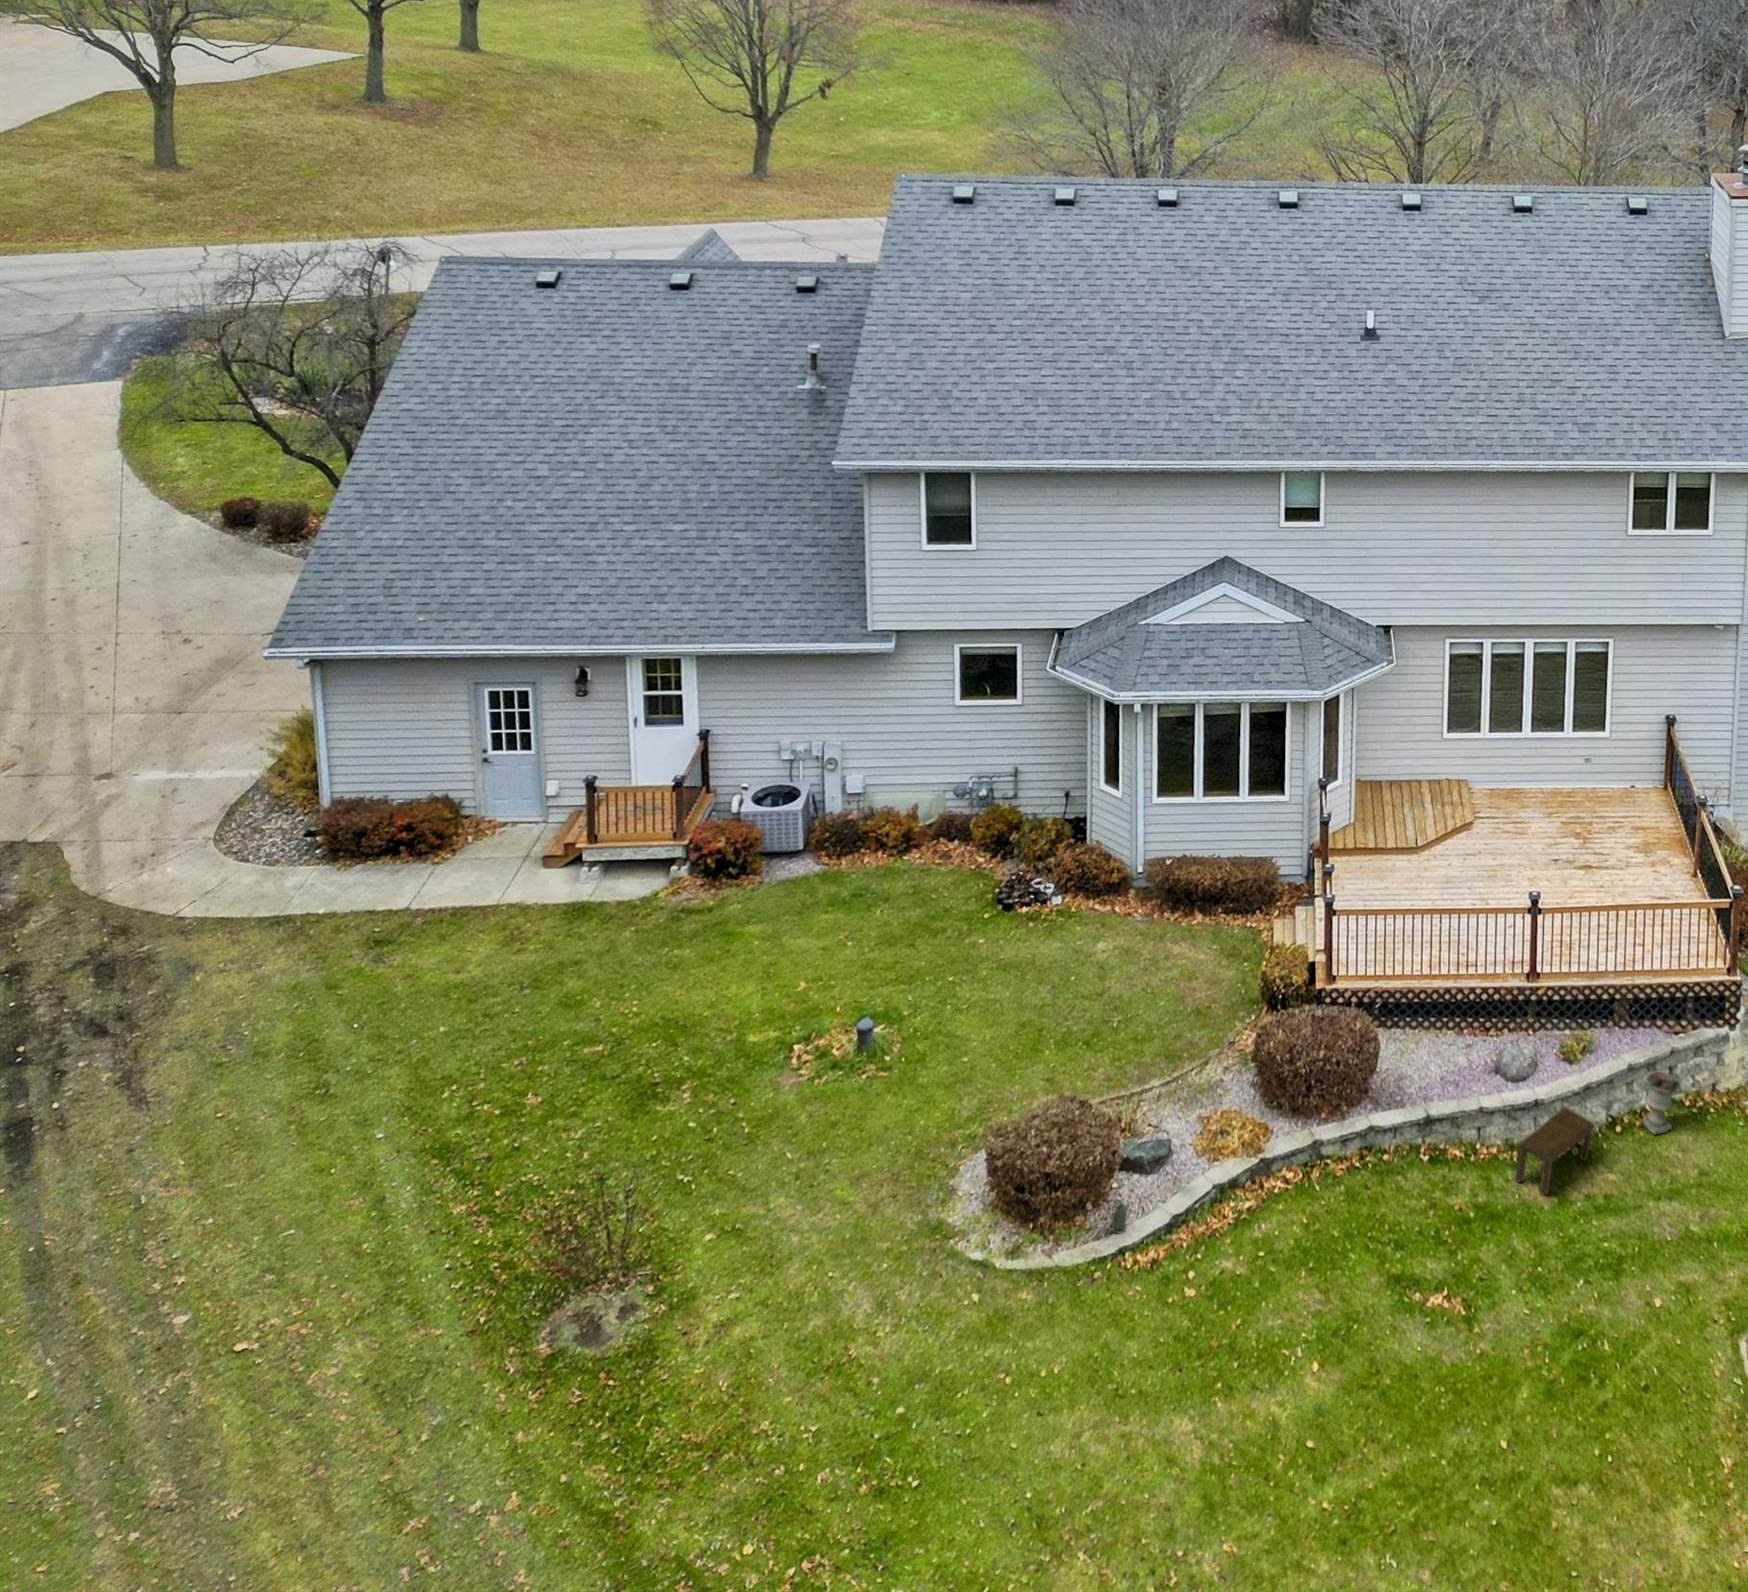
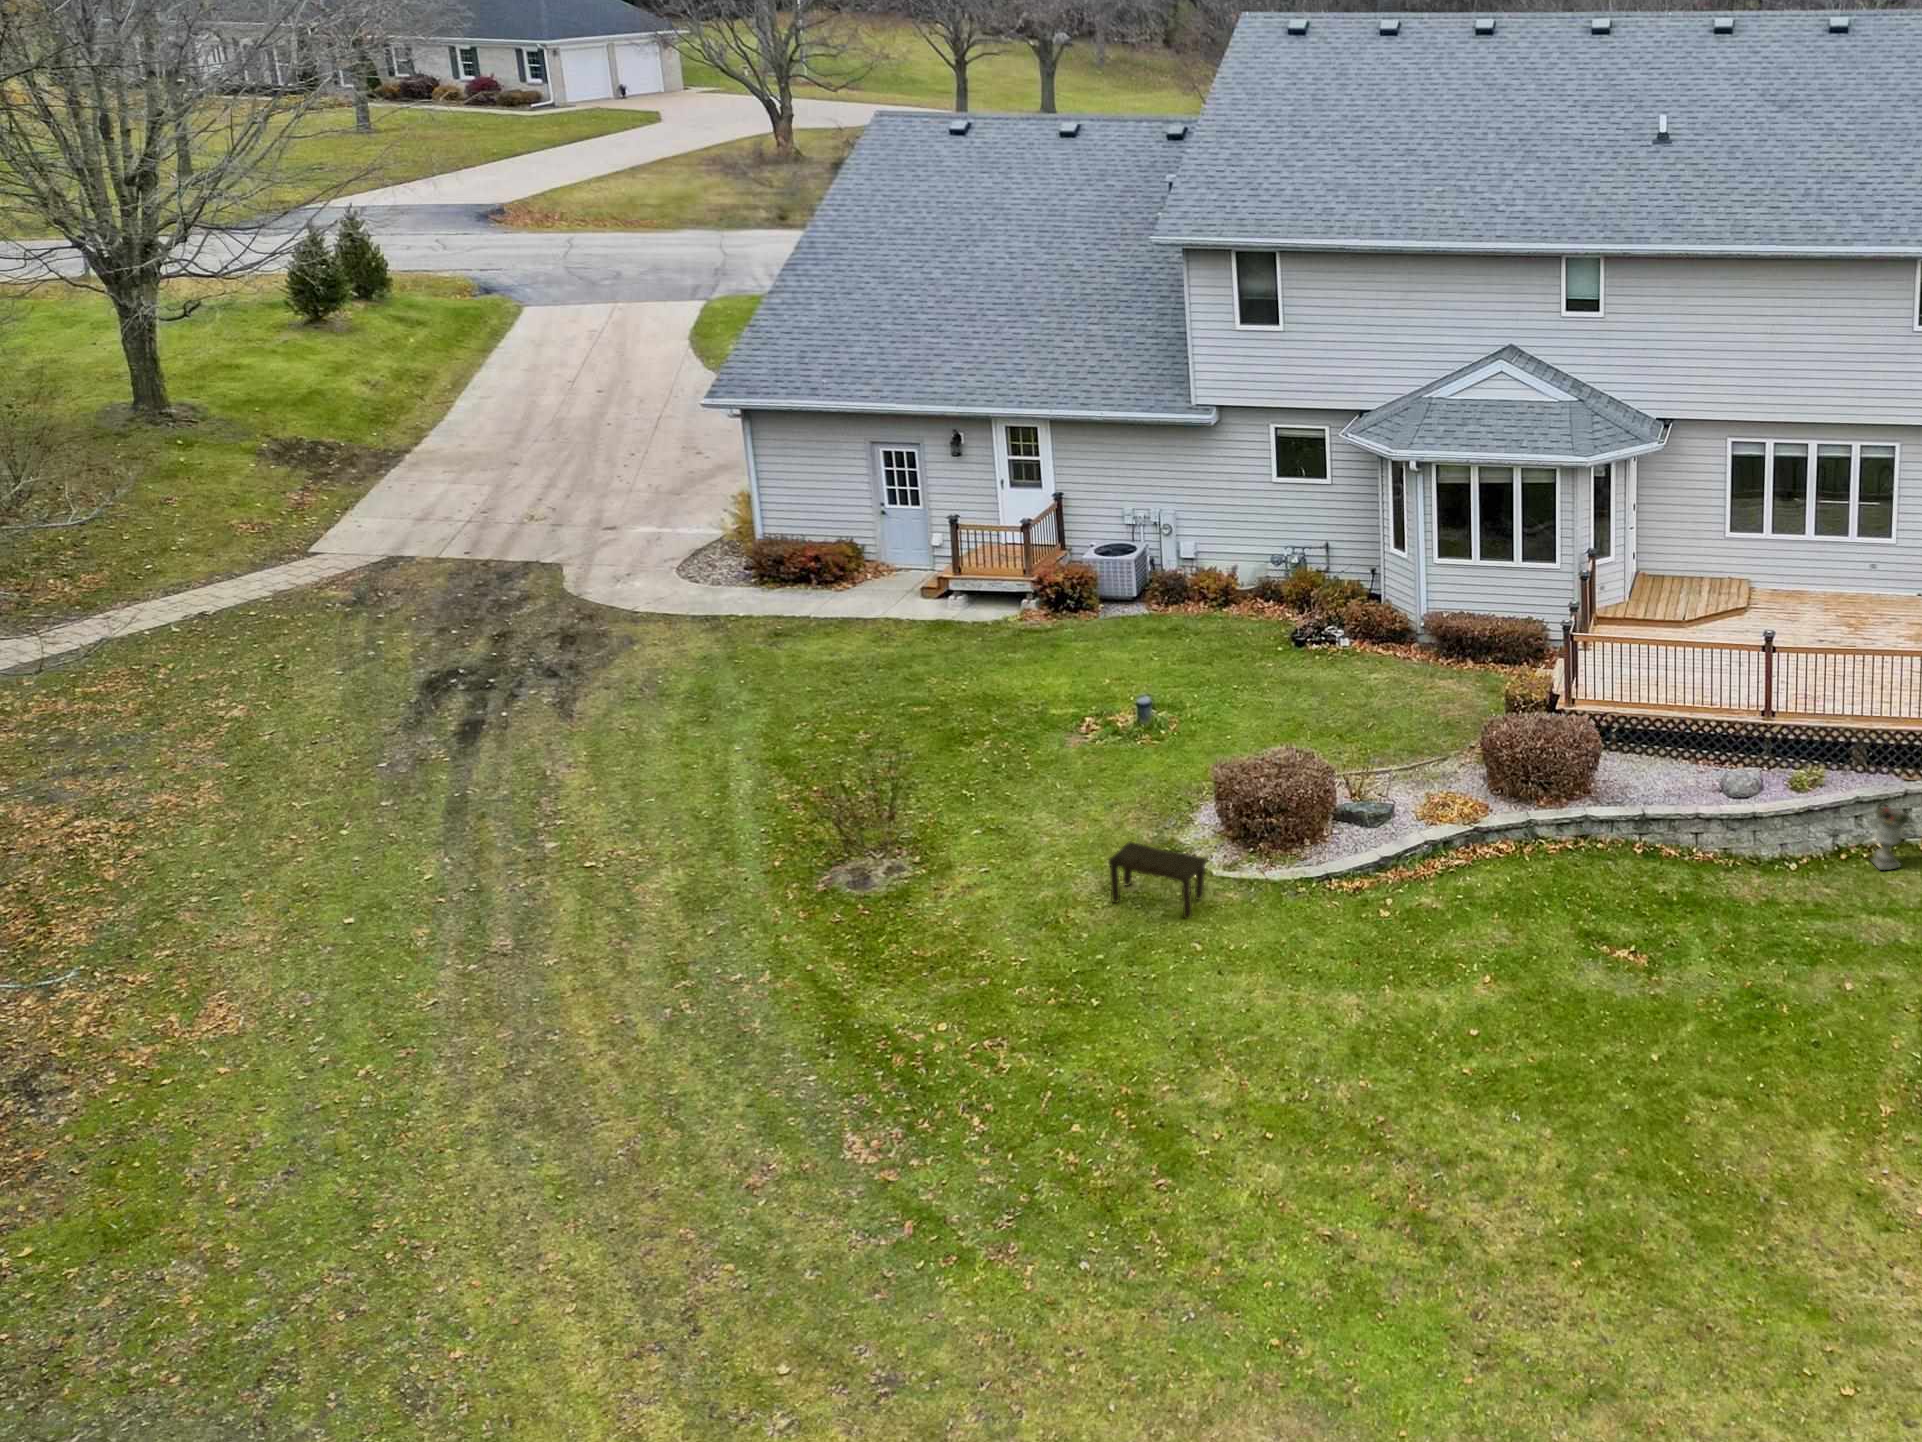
bench: present [1515,1107,1595,1195] -> present [1109,842,1207,919]
watering can: present [1111,1203,1128,1234] -> none [1295,857,1322,892]

